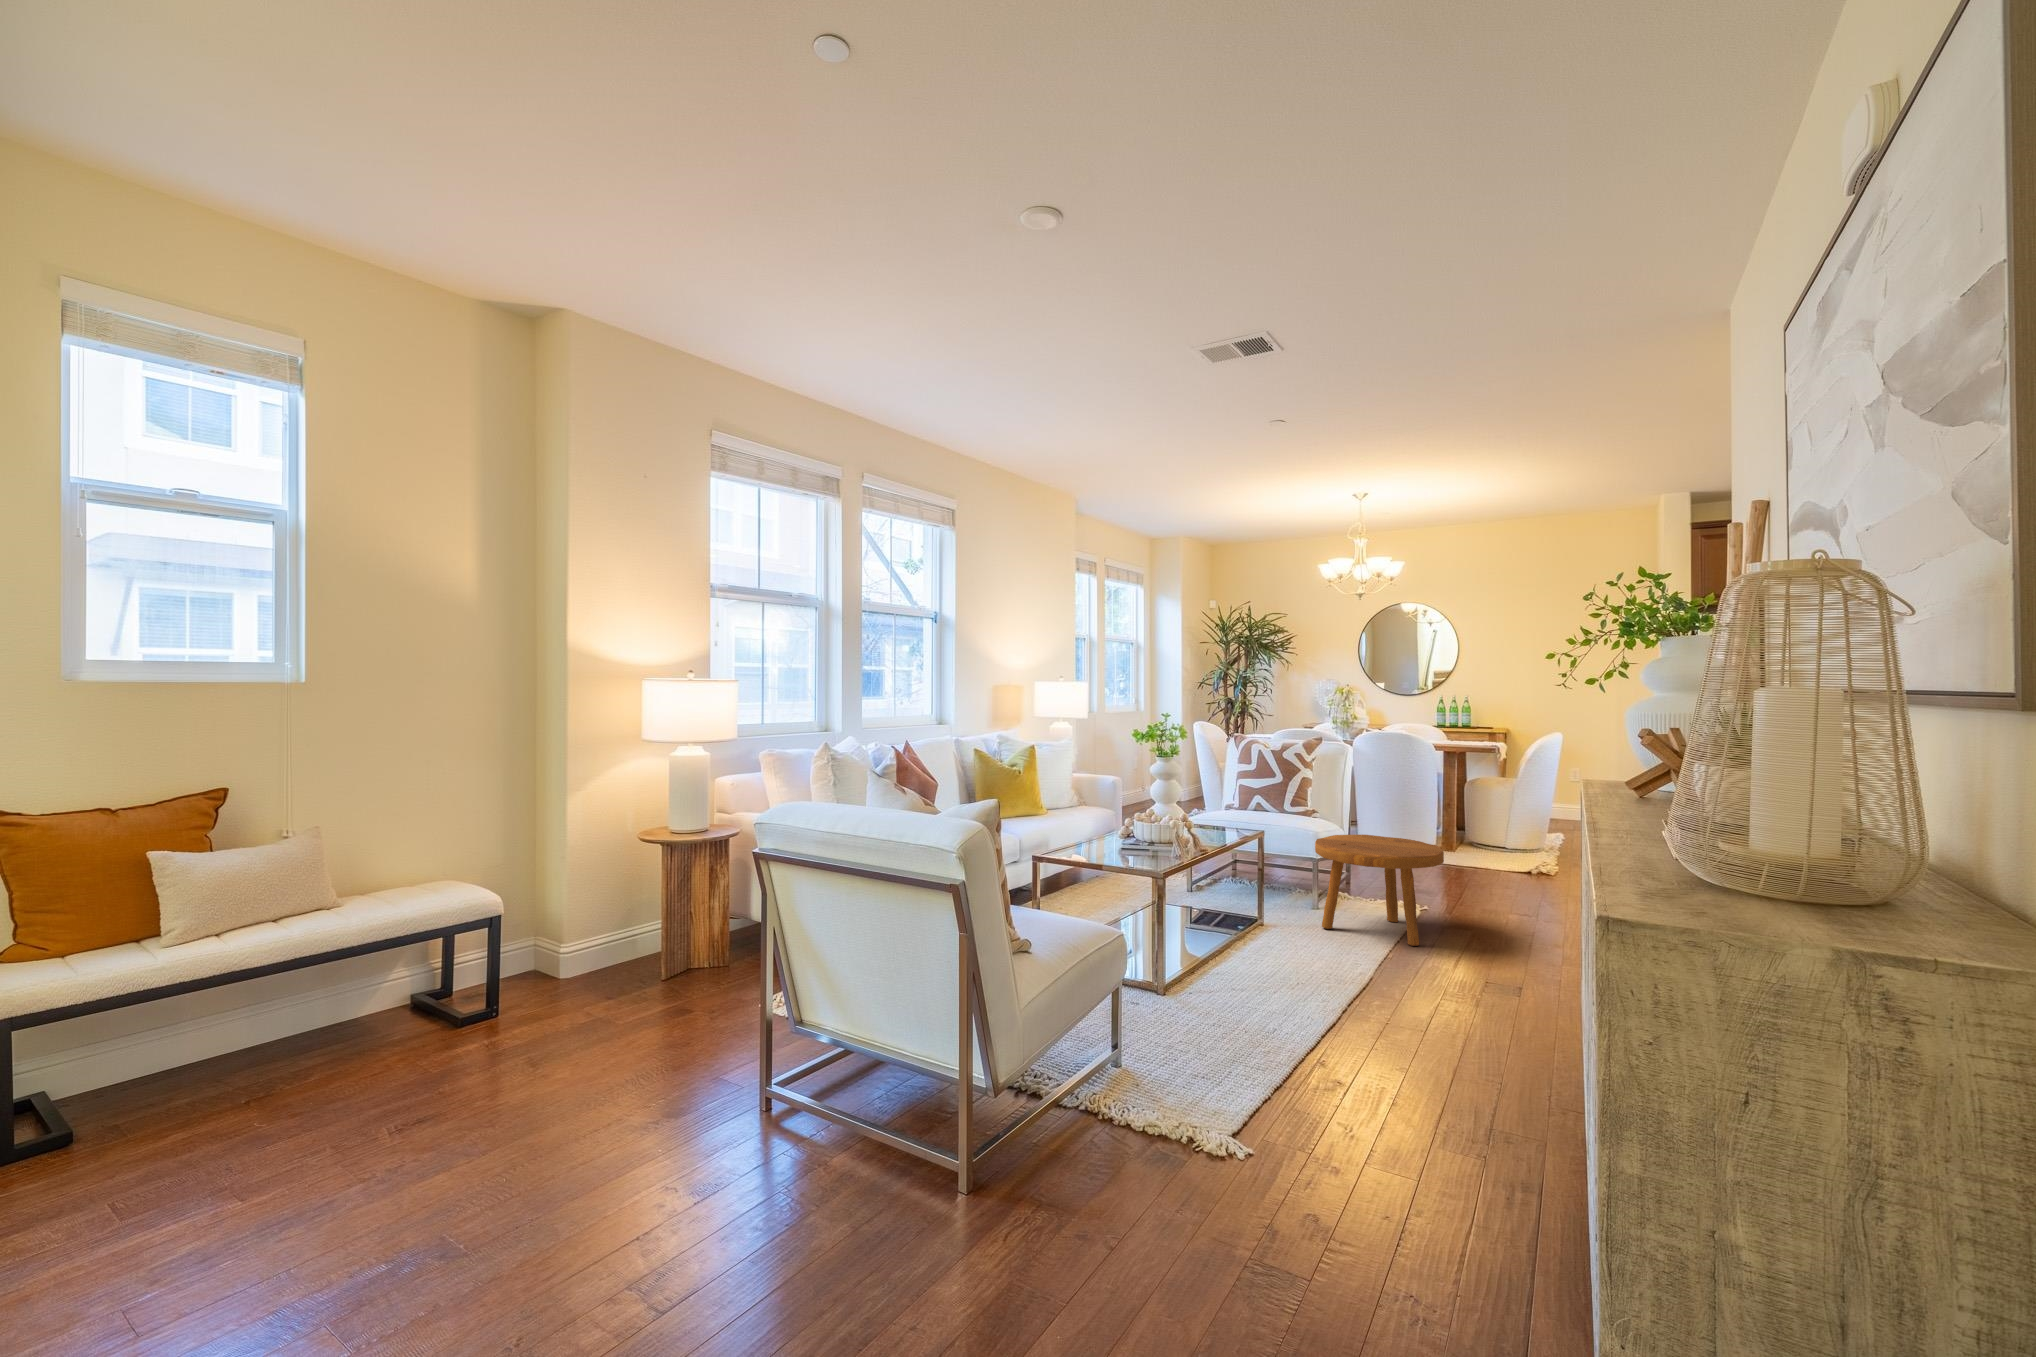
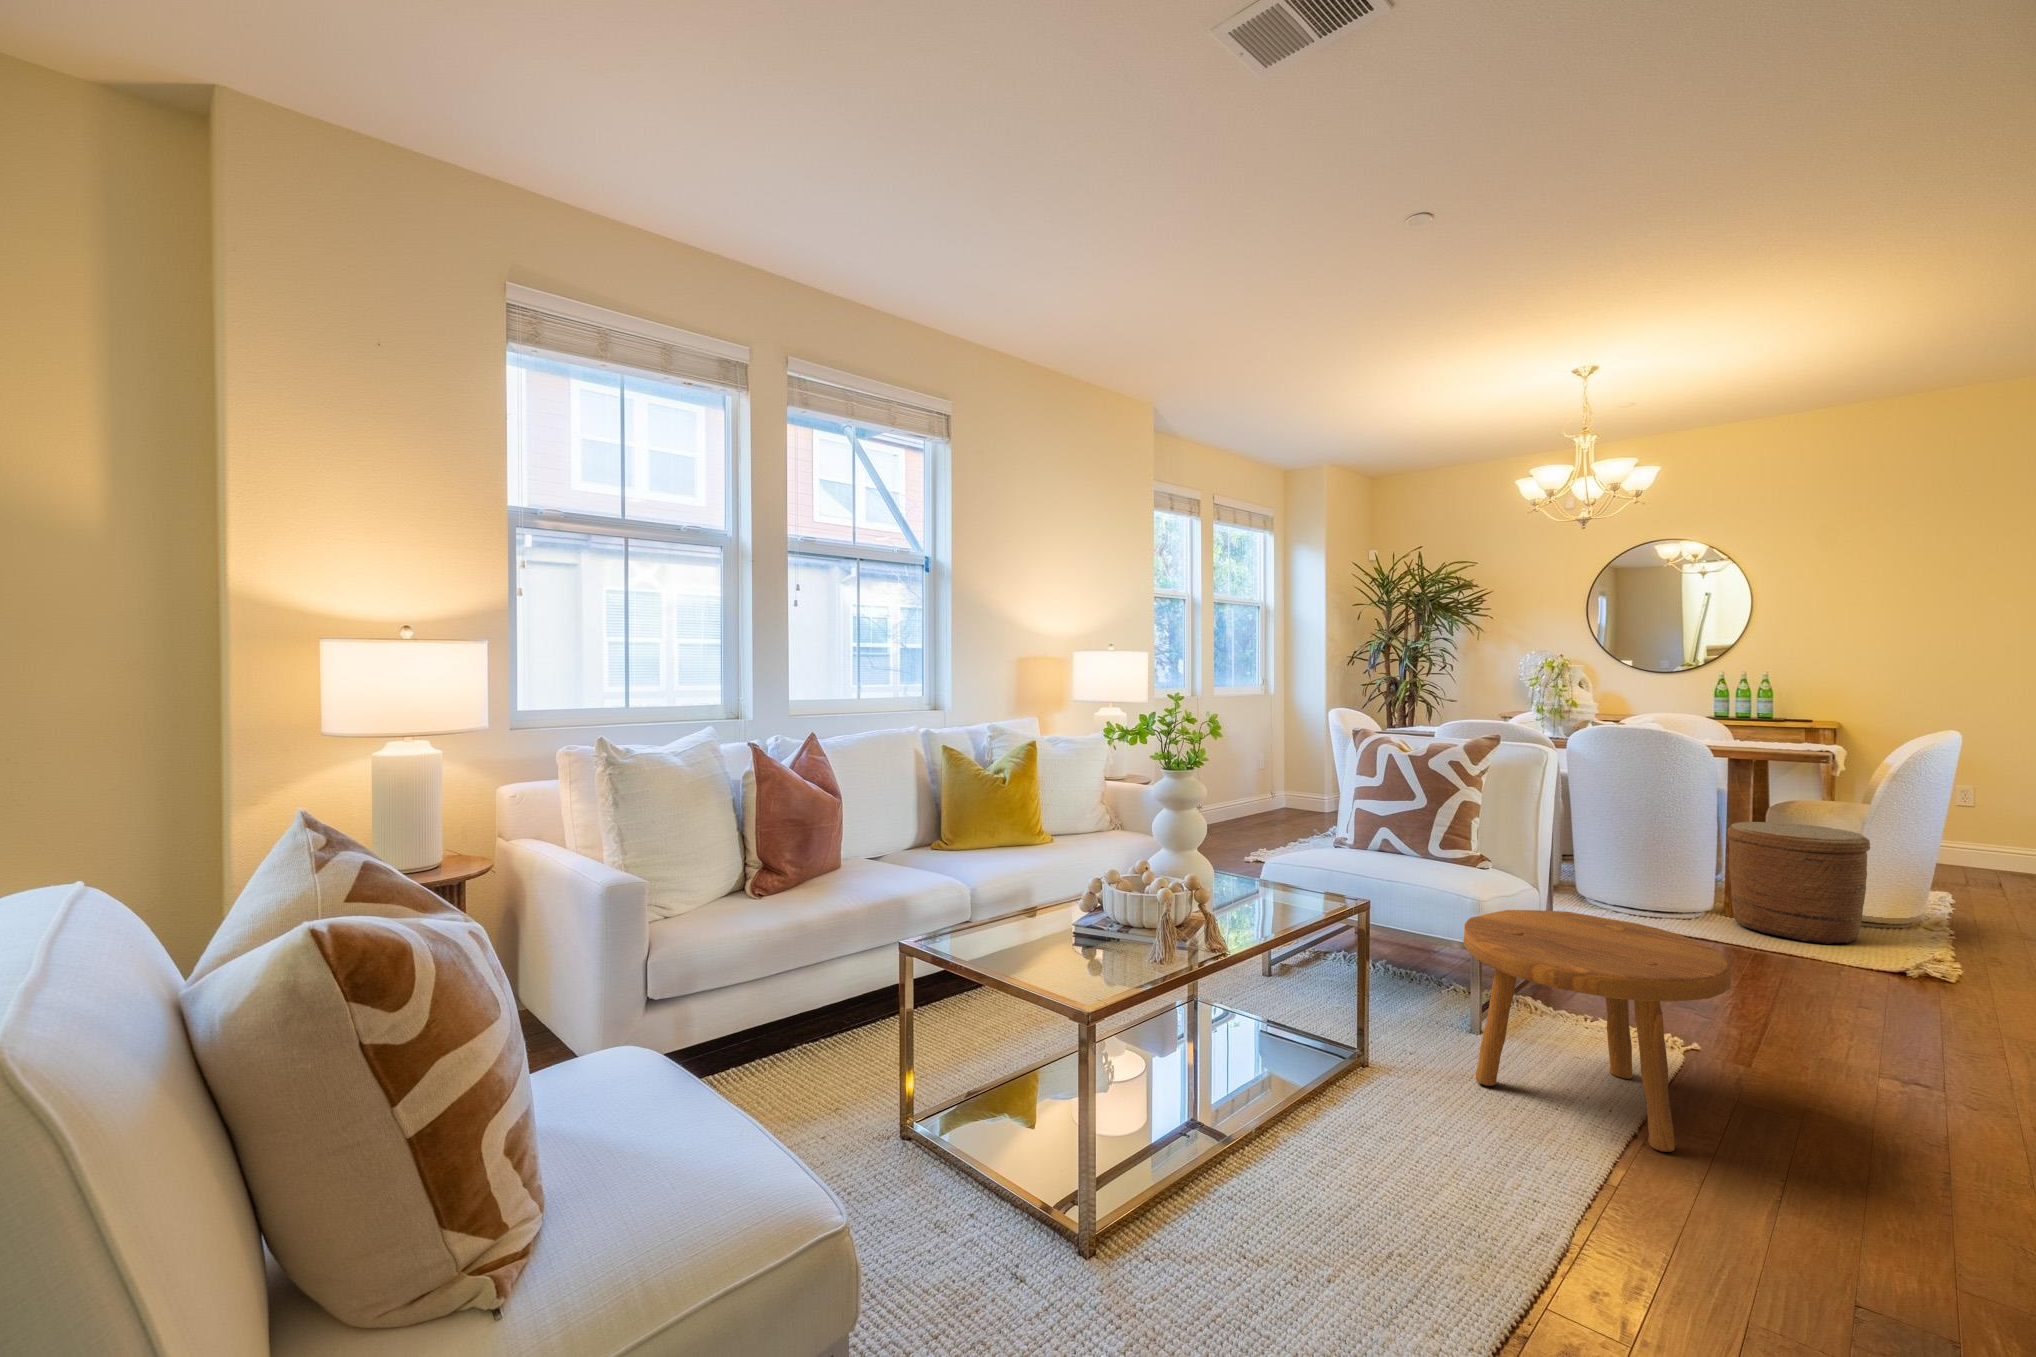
woven basket: none [1444,791,1518,861] -> present [1727,822,1870,944]

